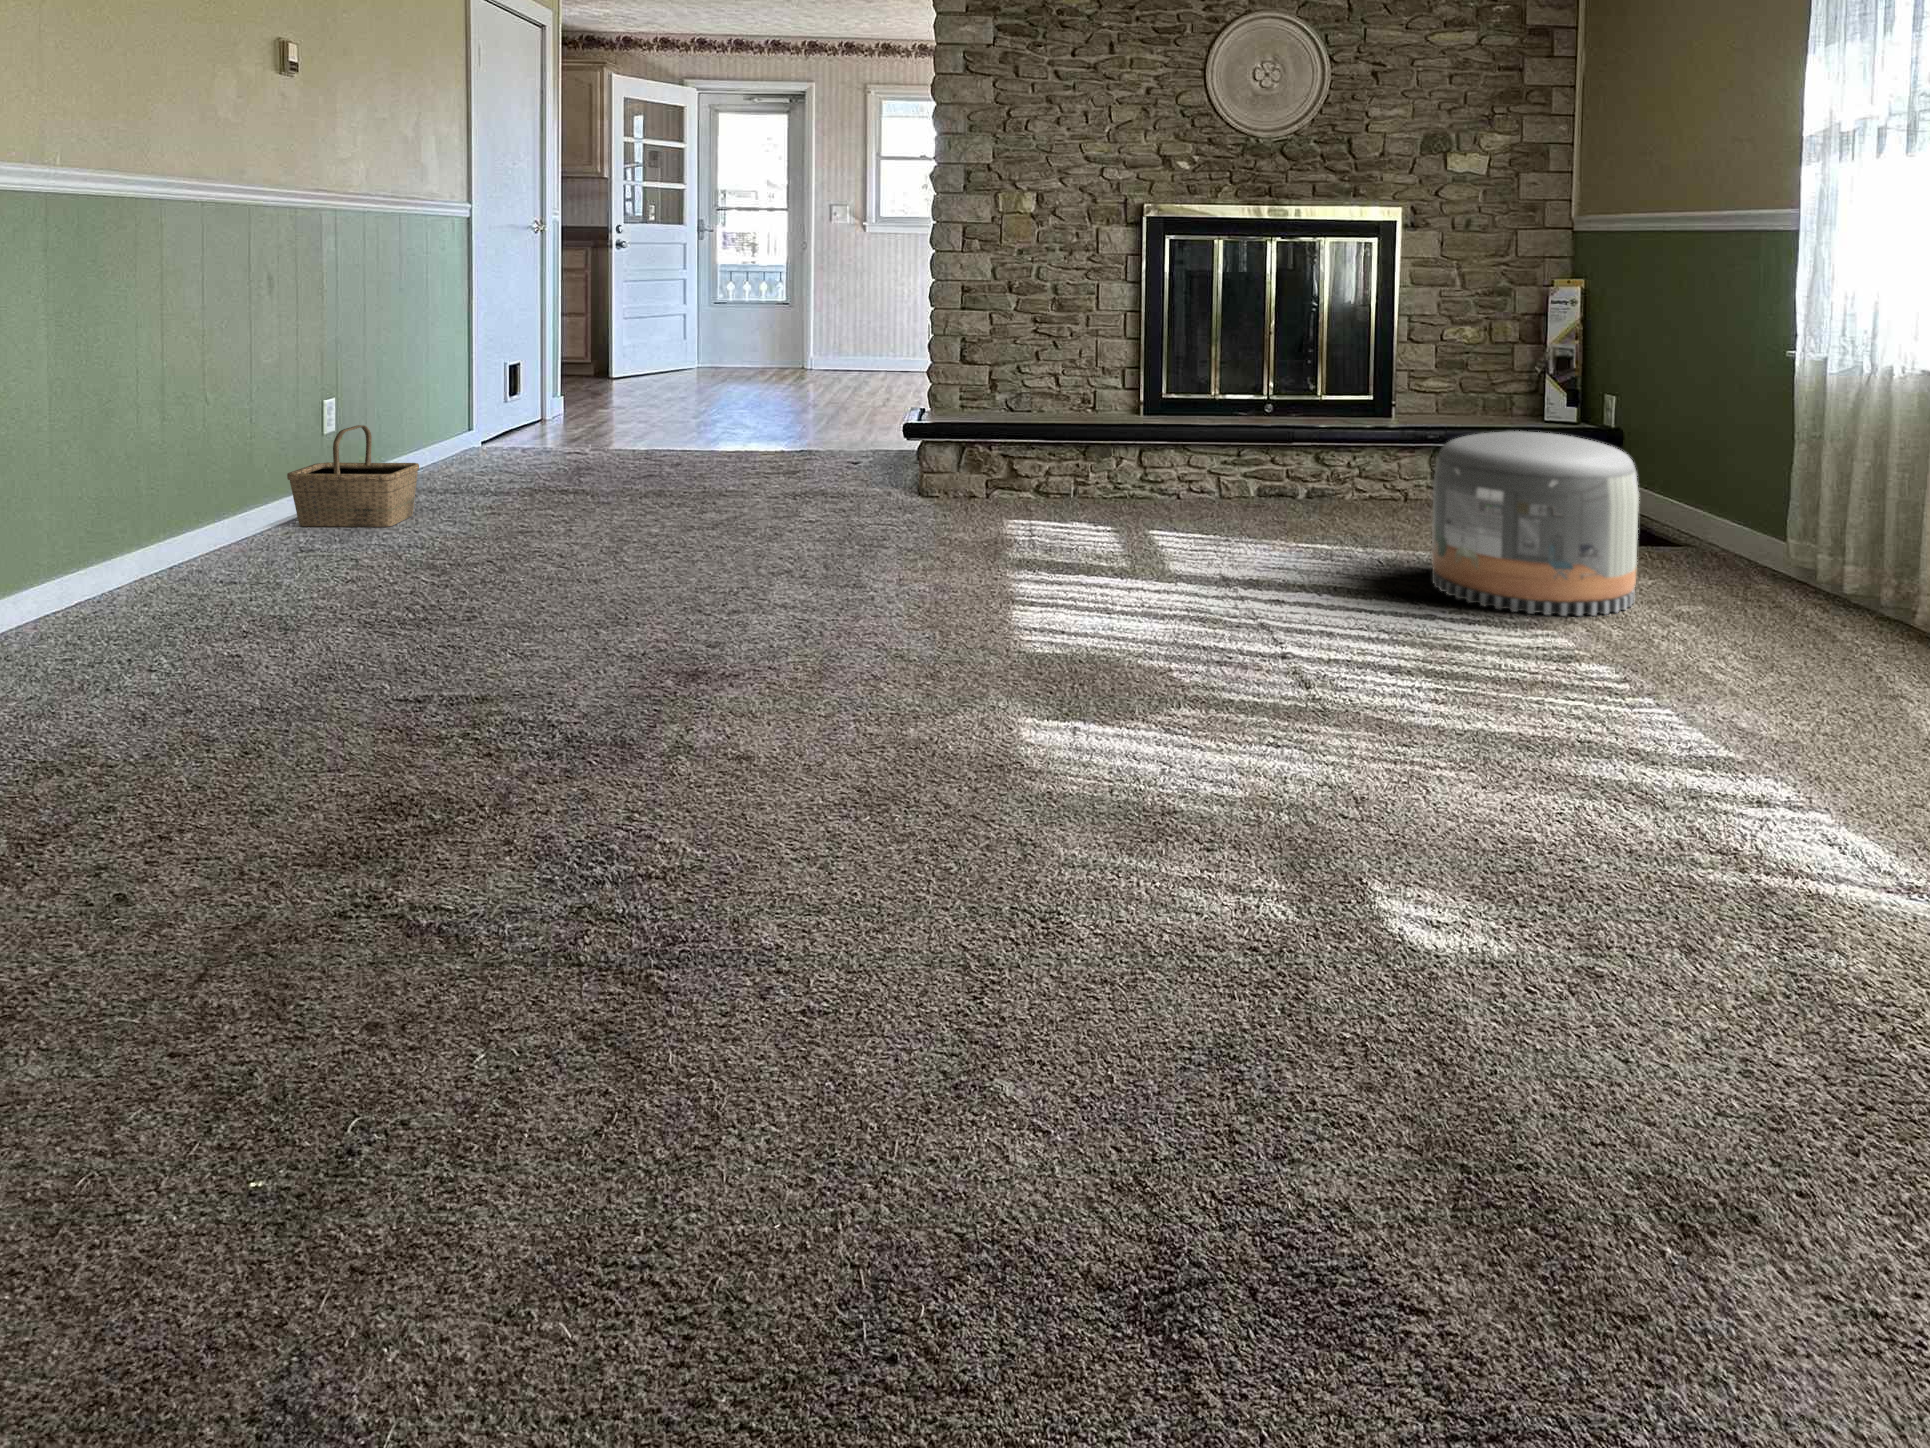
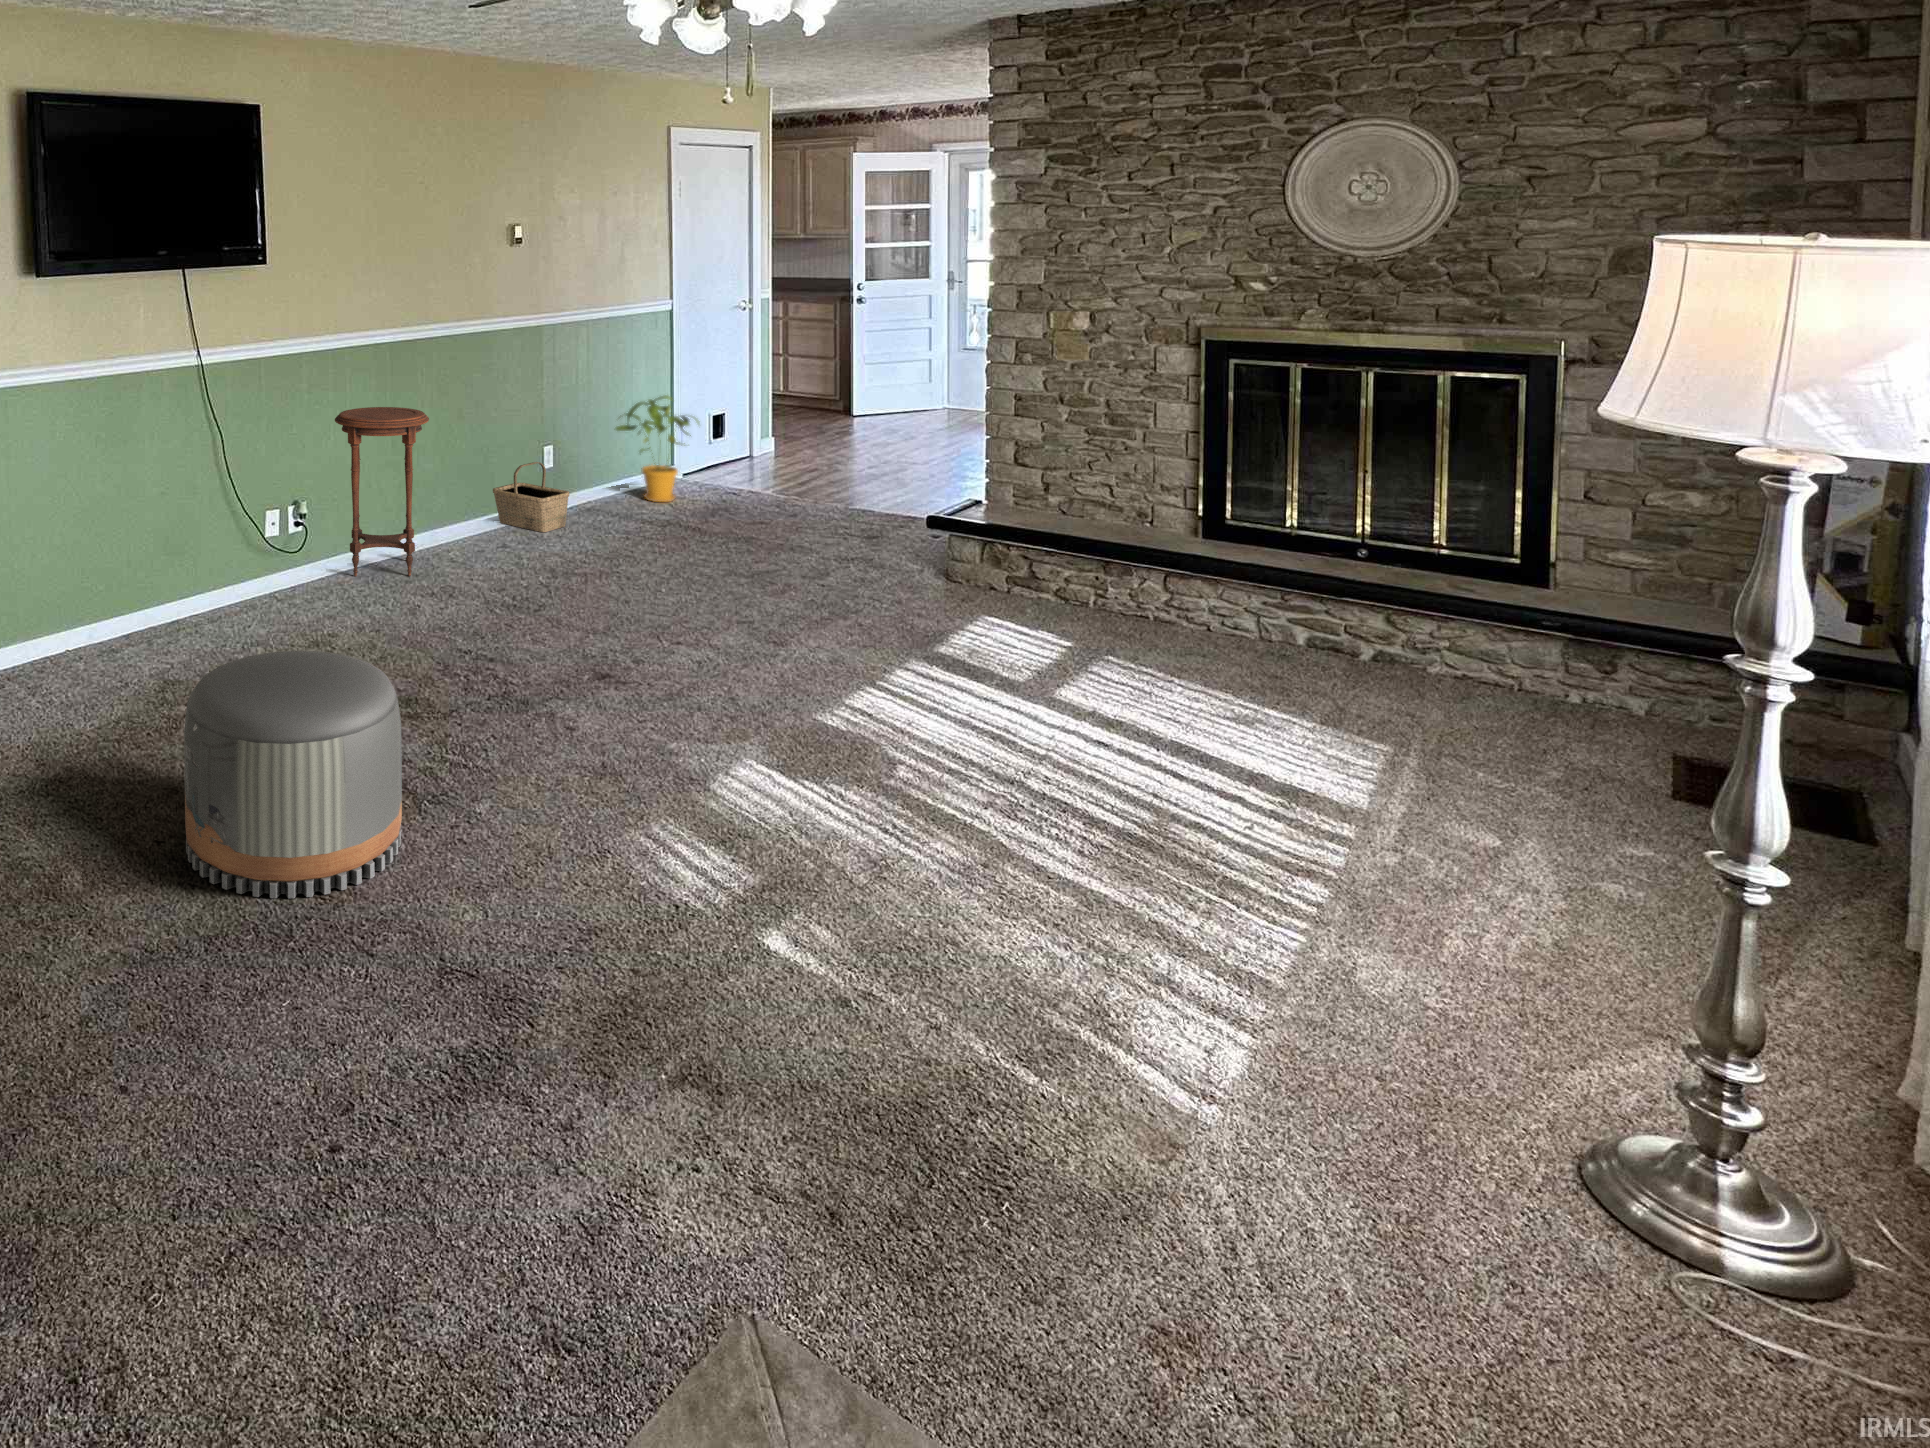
house plant: none [424,326,555,476] -> present [616,396,699,502]
side table: none [60,329,263,632] -> present [335,407,429,576]
pouf: present [1431,431,1639,616] -> present [184,651,402,898]

